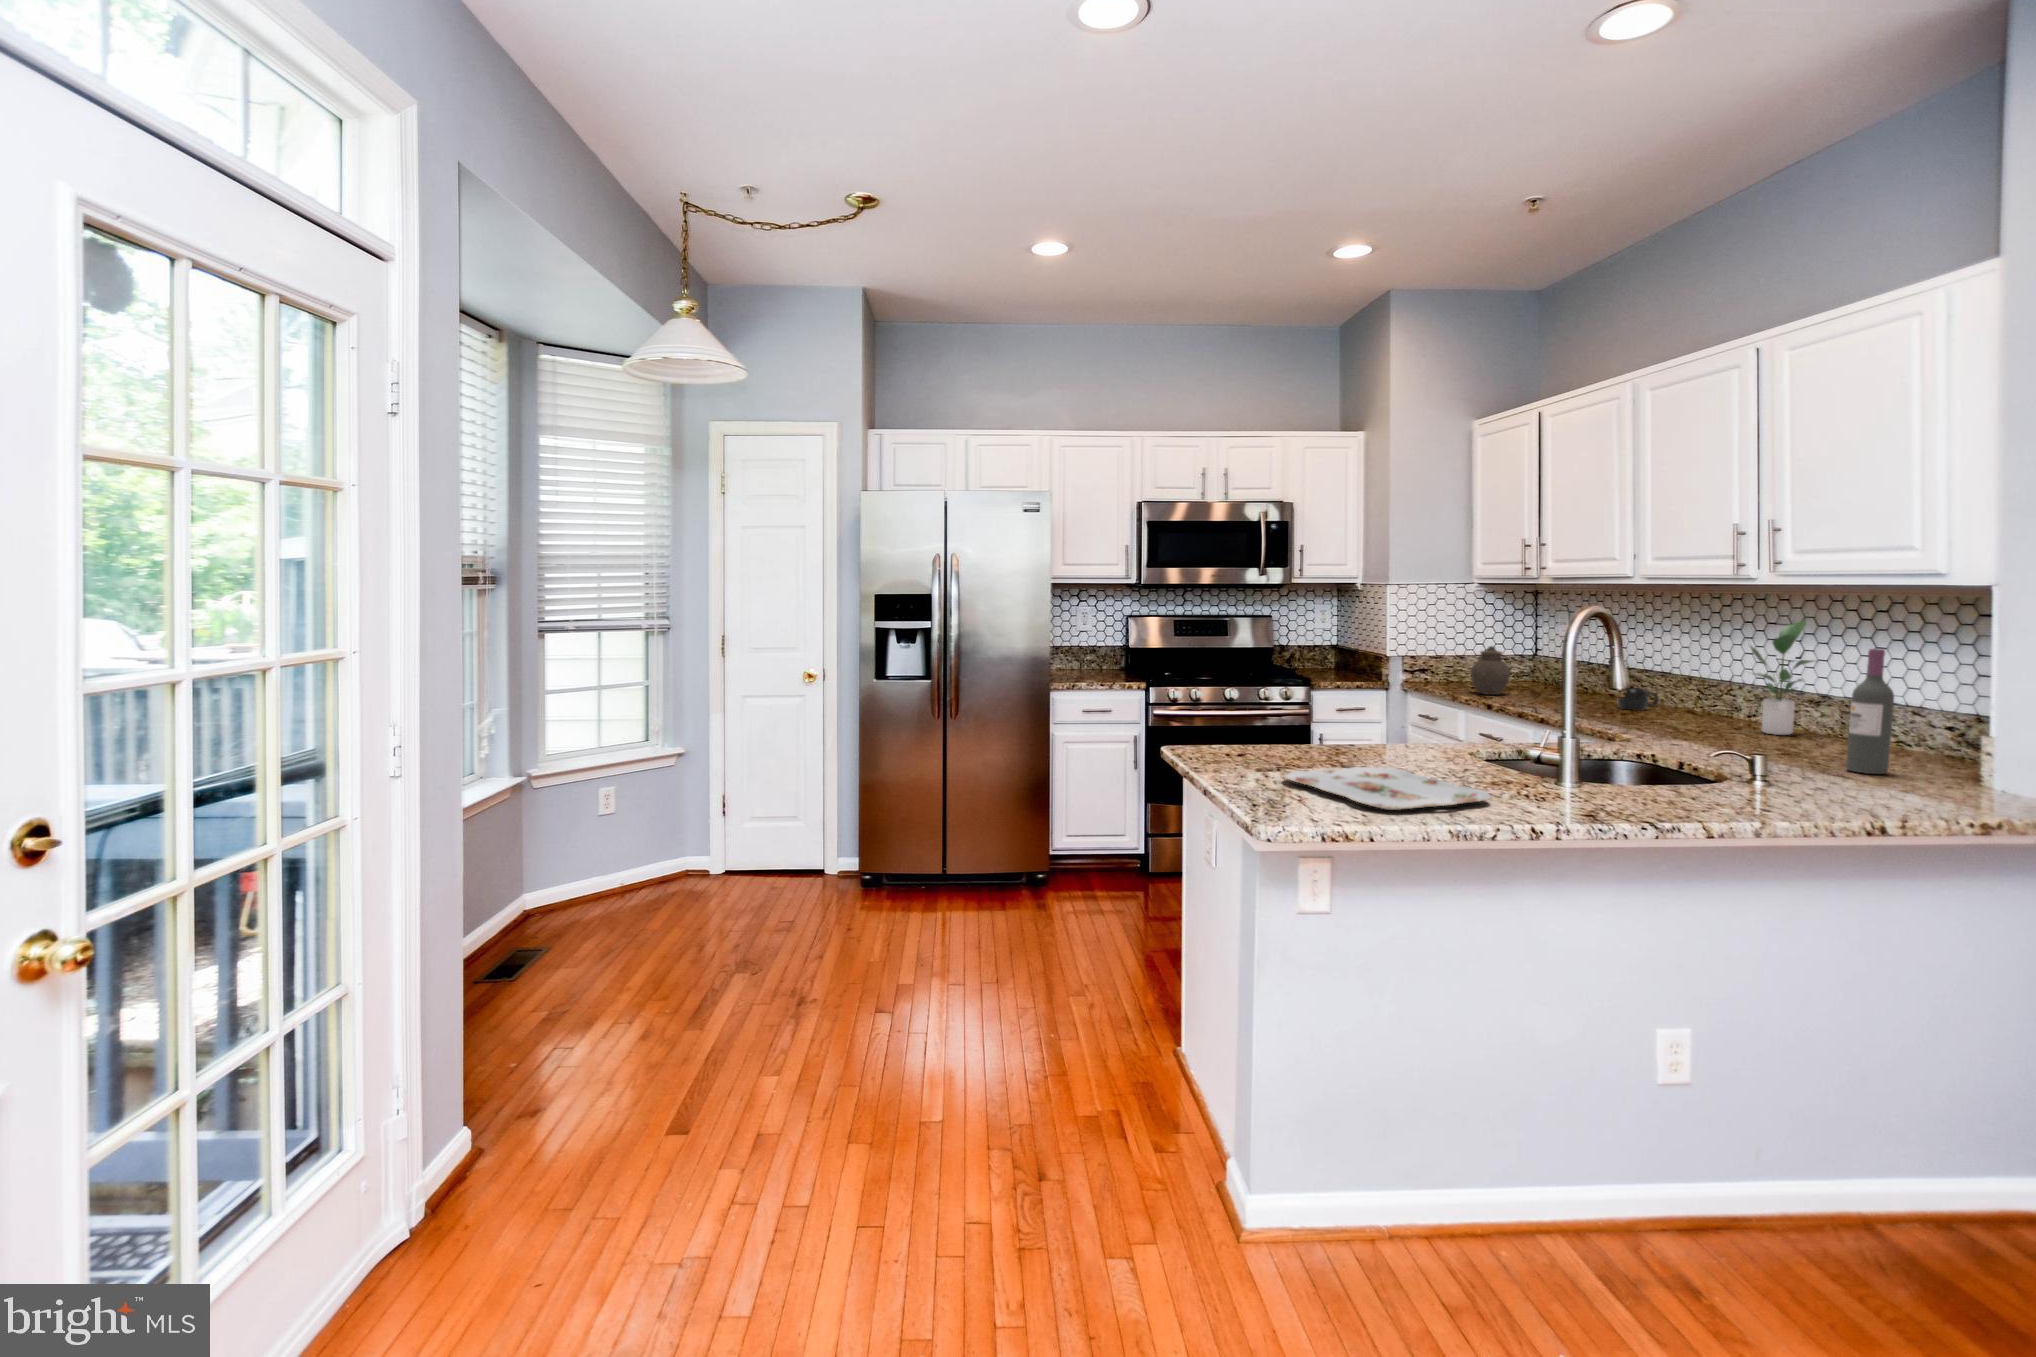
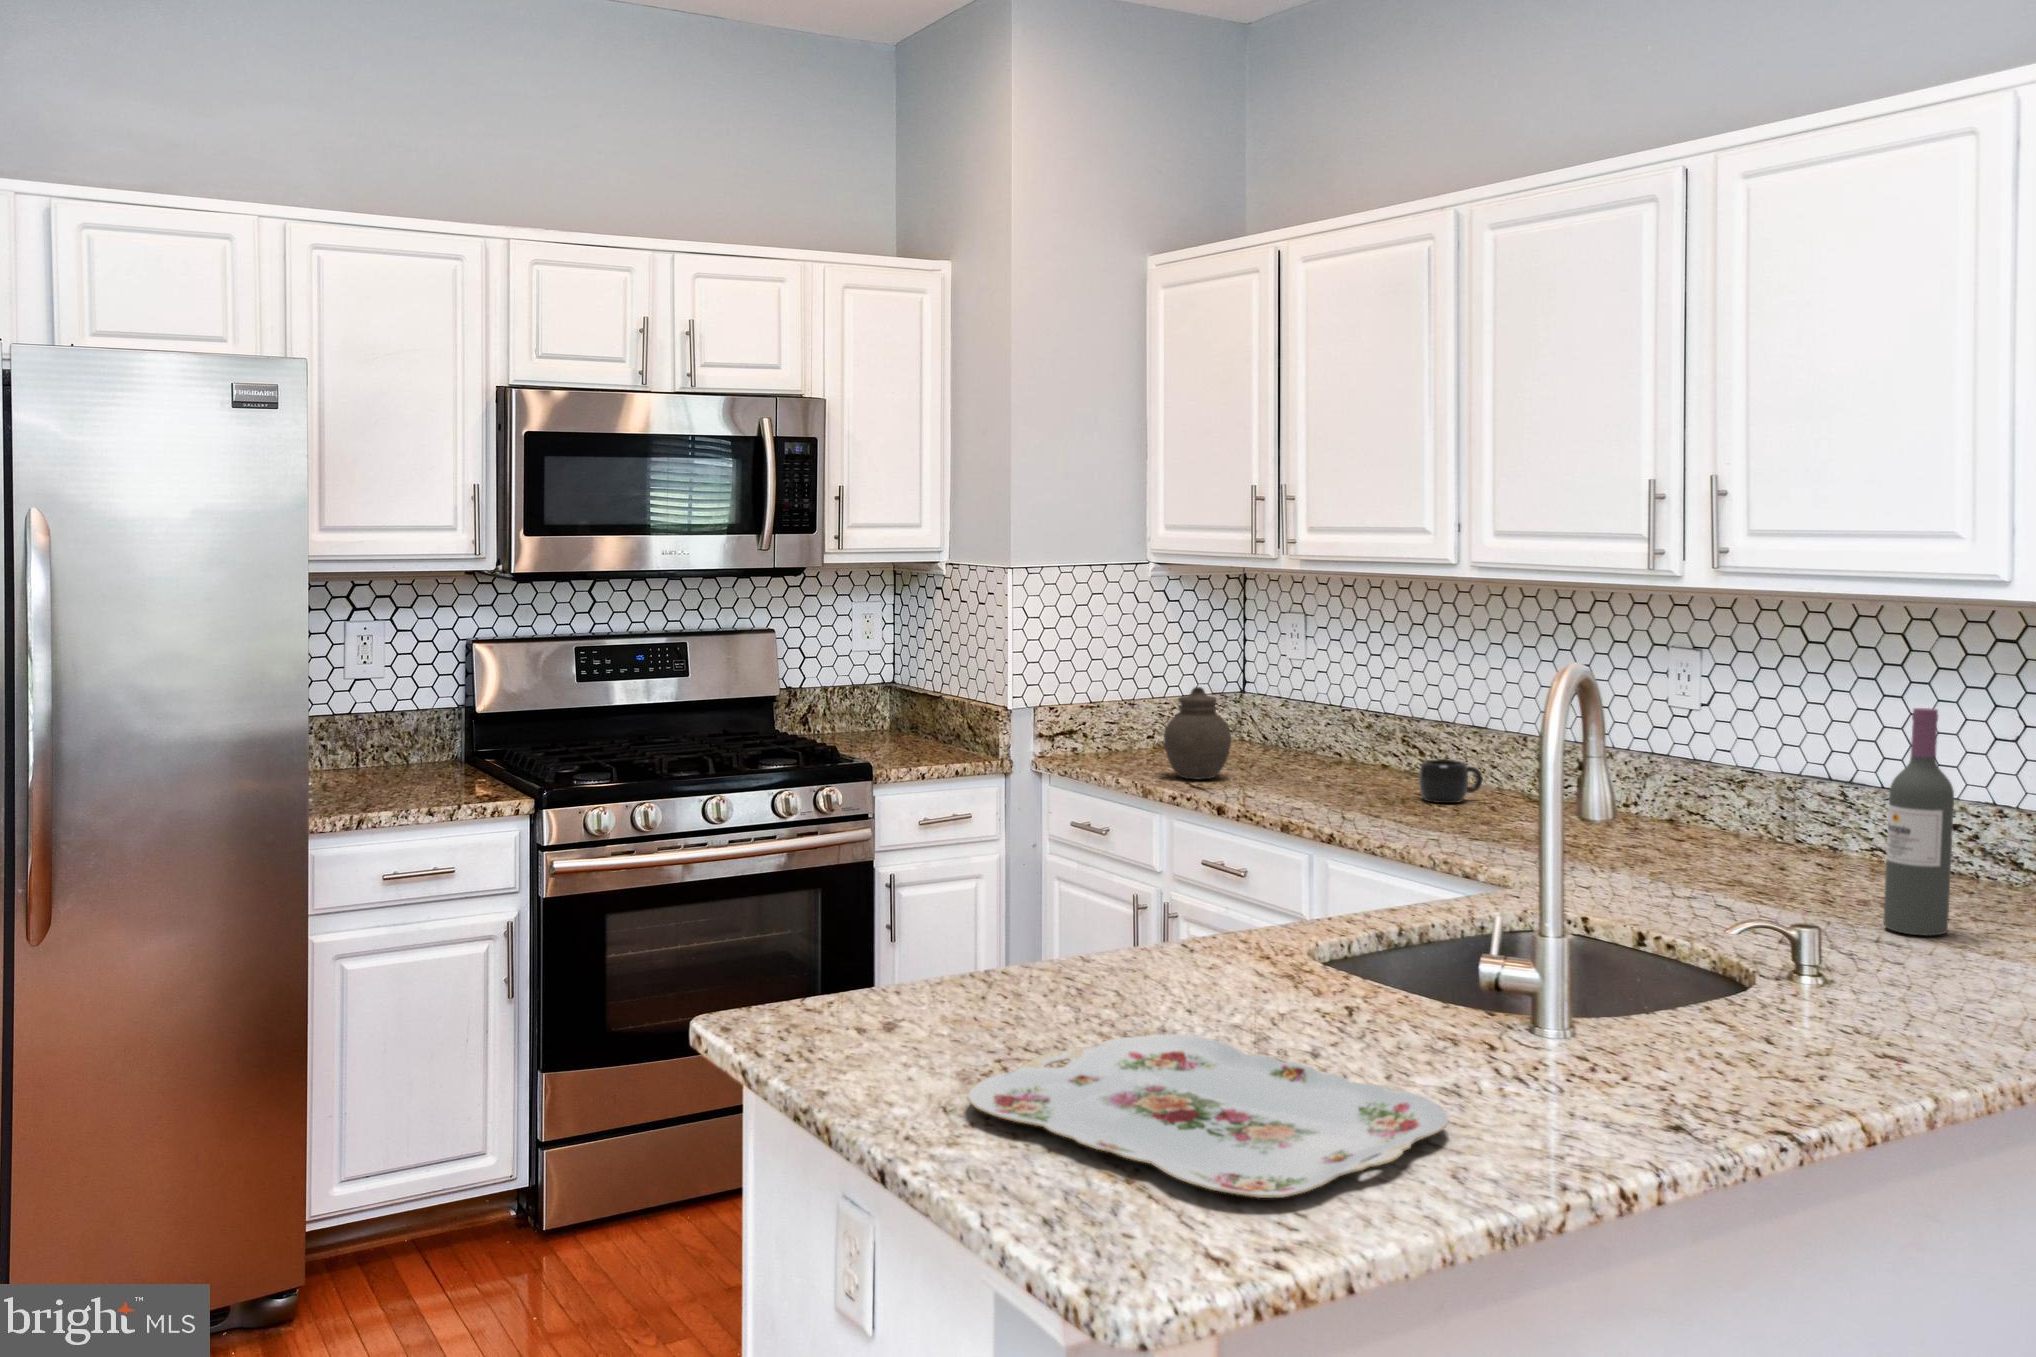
potted plant: present [1750,620,1813,735] -> none [1648,640,1758,846]

